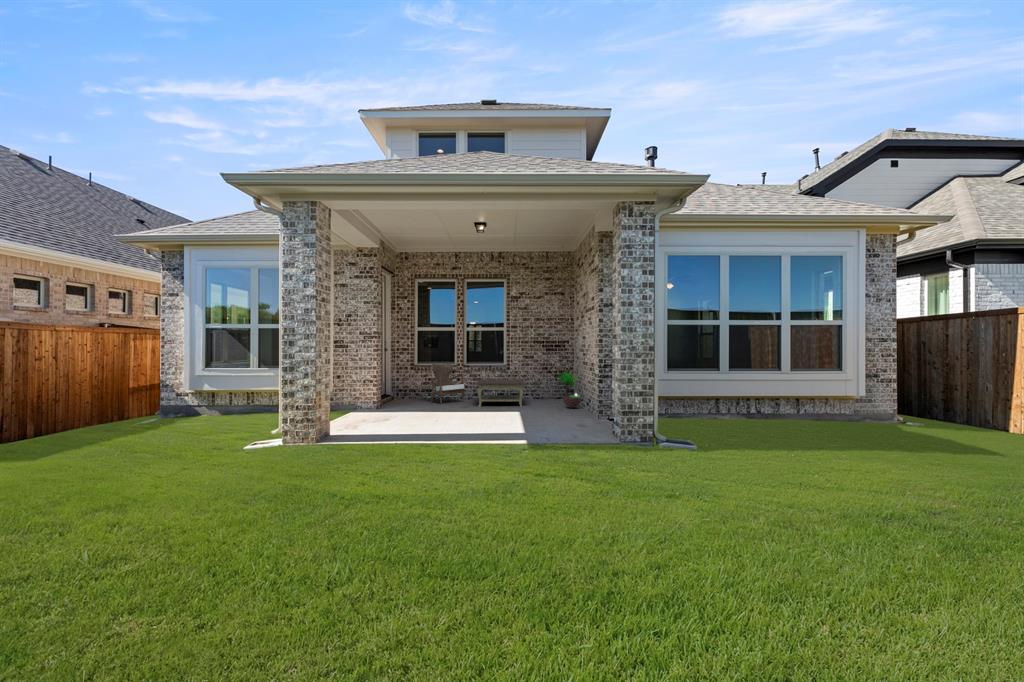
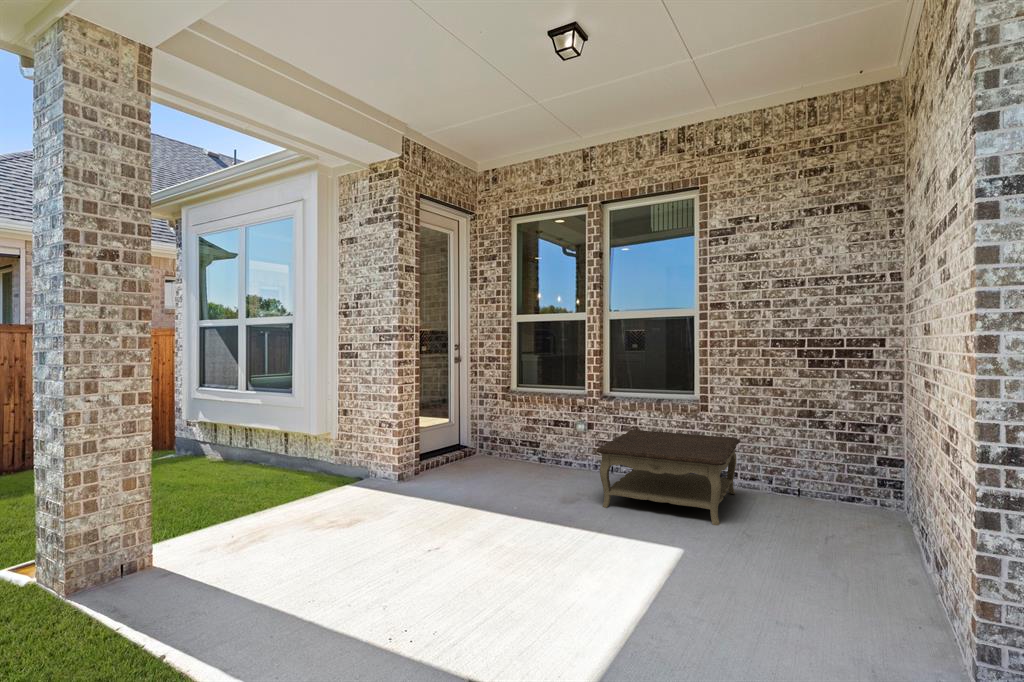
armchair: present [431,363,465,404] -> none [527,389,595,483]
potted tree: present [559,372,581,408] -> none [831,430,926,568]

